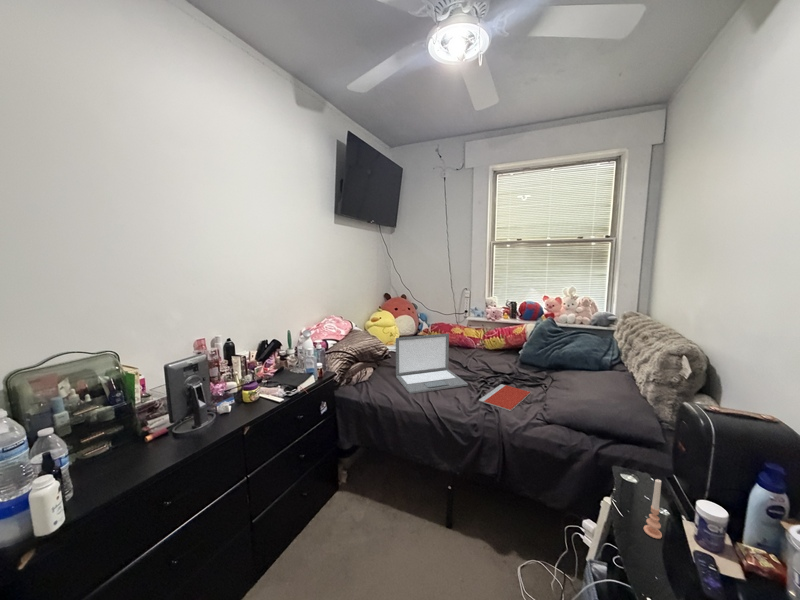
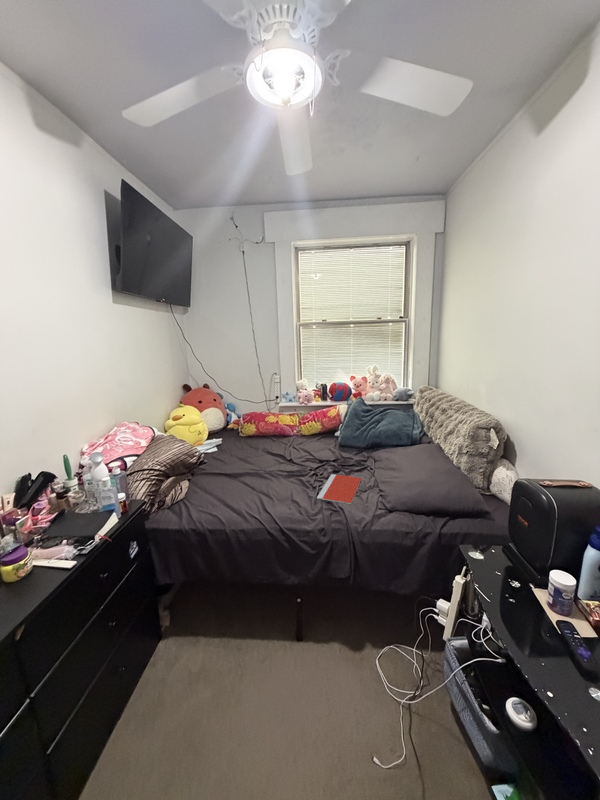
laptop: present [396,334,468,394] -> none [214,428,300,506]
candle: present [644,479,662,539] -> none [509,563,526,617]

